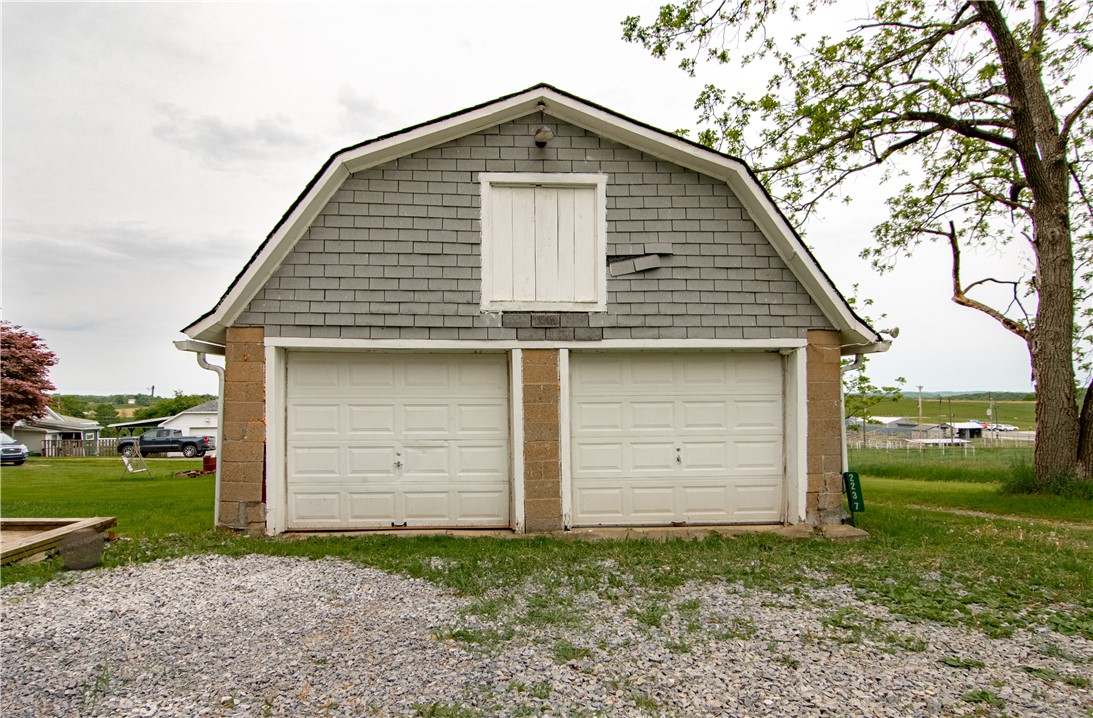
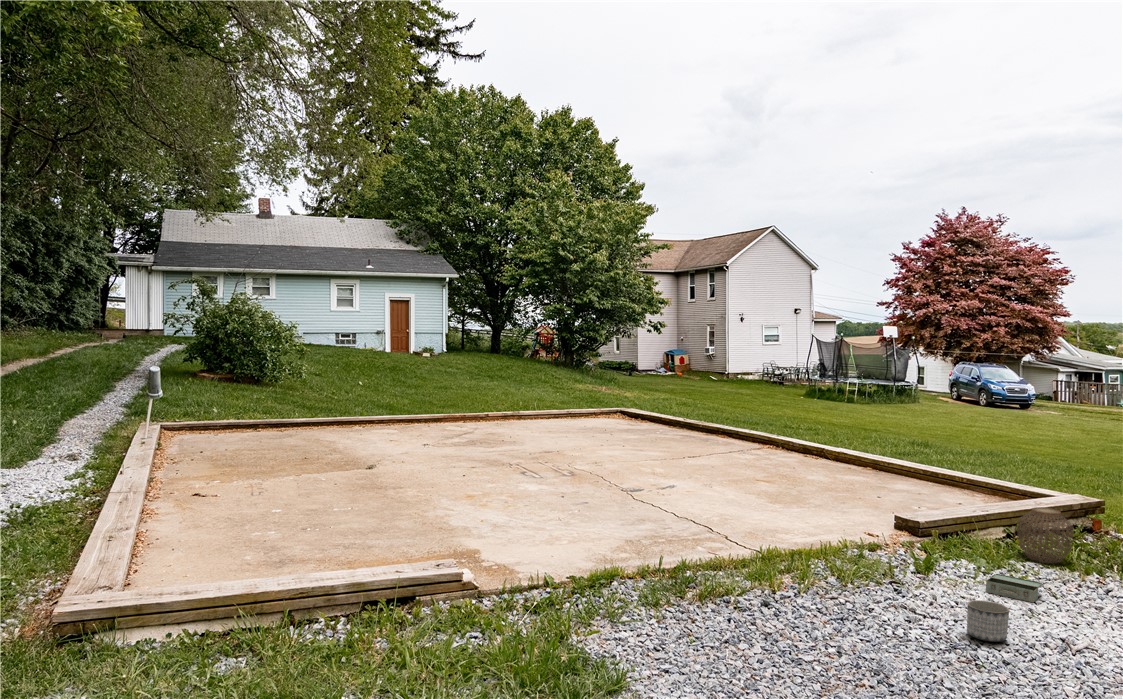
toolbox: none [44,580,89,600] -> present [986,574,1042,602]
planter: none [40,600,74,631] -> present [967,600,1009,642]

